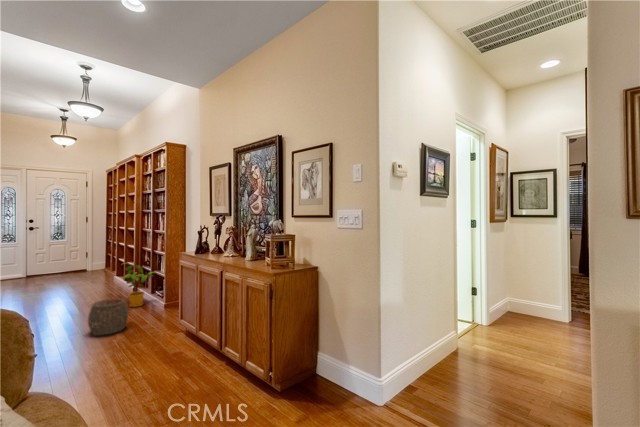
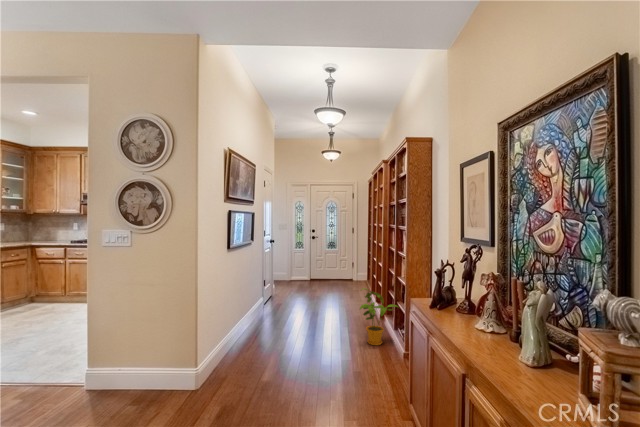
woven basket: present [88,299,128,335] -> none [313,337,354,385]

